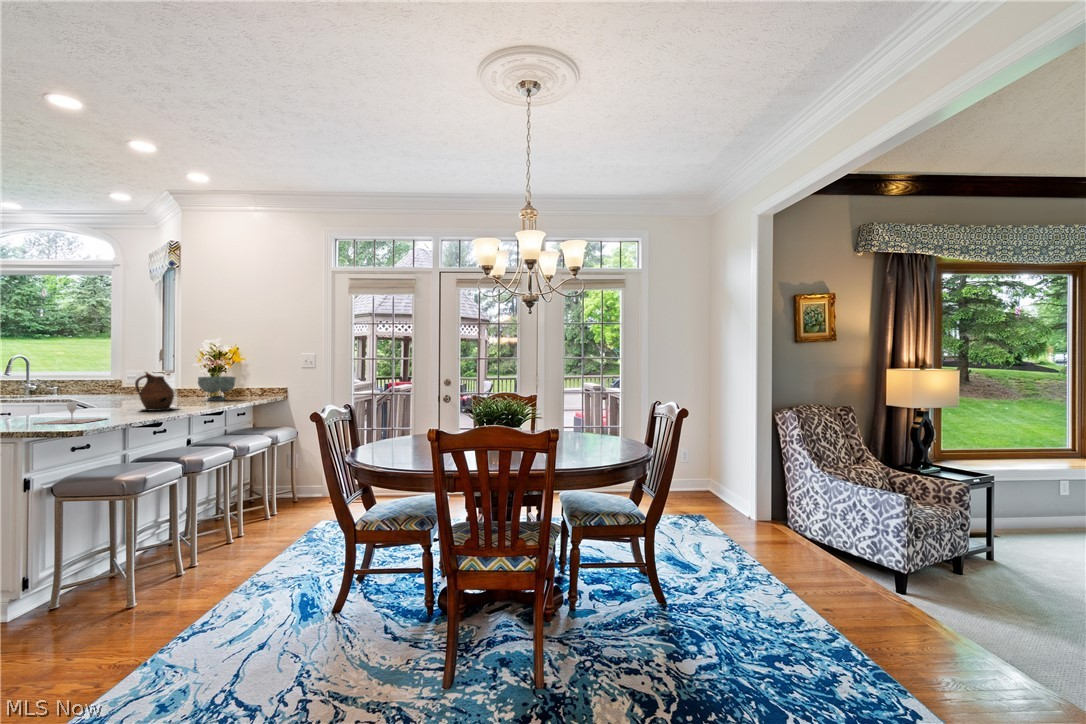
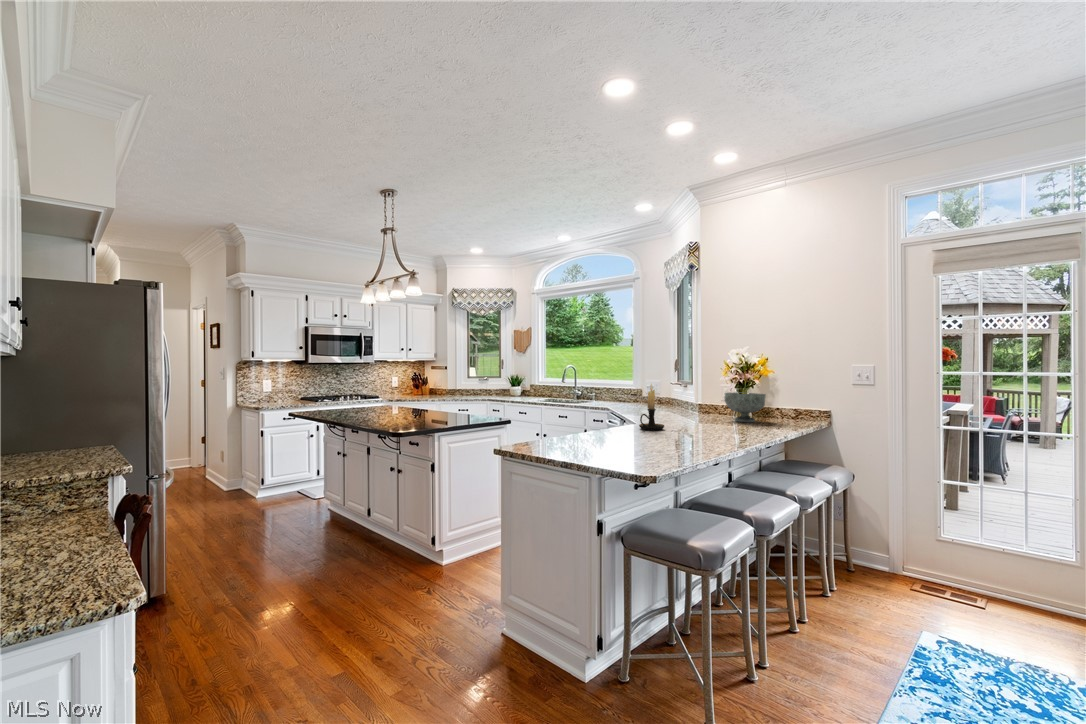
candle holder: none [94,367,124,409] -> present [639,384,664,430]
ceramic pitcher: present [135,372,174,411] -> none [681,391,726,441]
wine glass: present [36,402,104,424] -> none [601,430,668,460]

